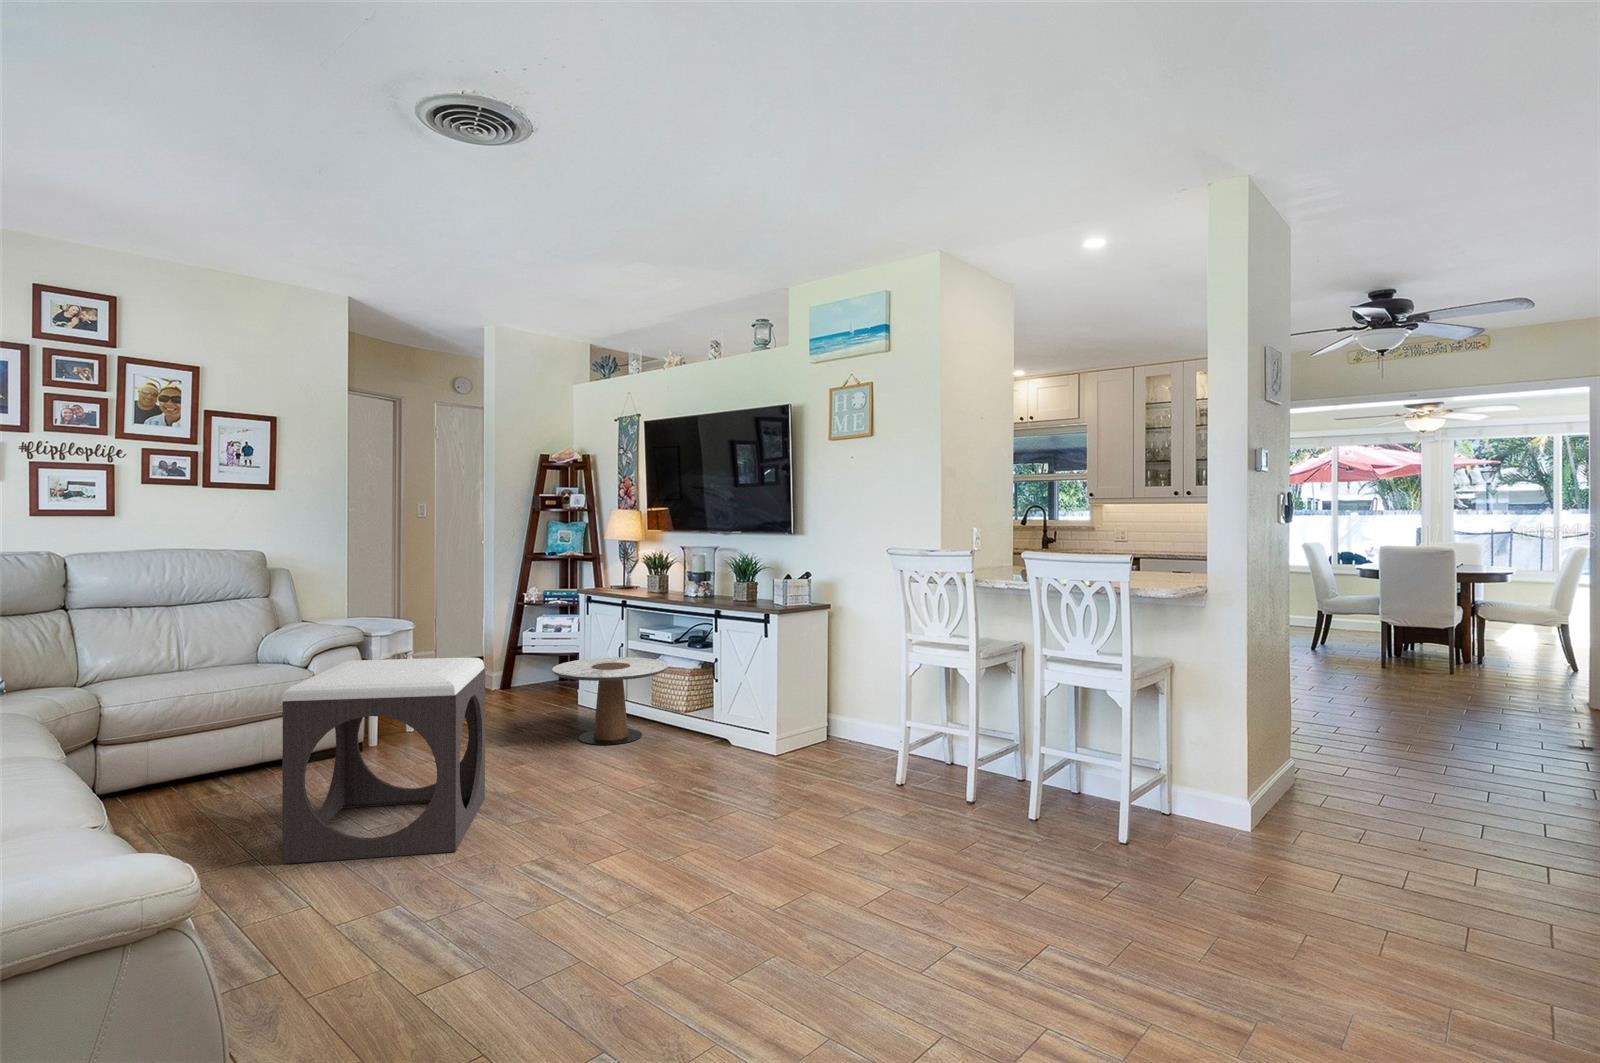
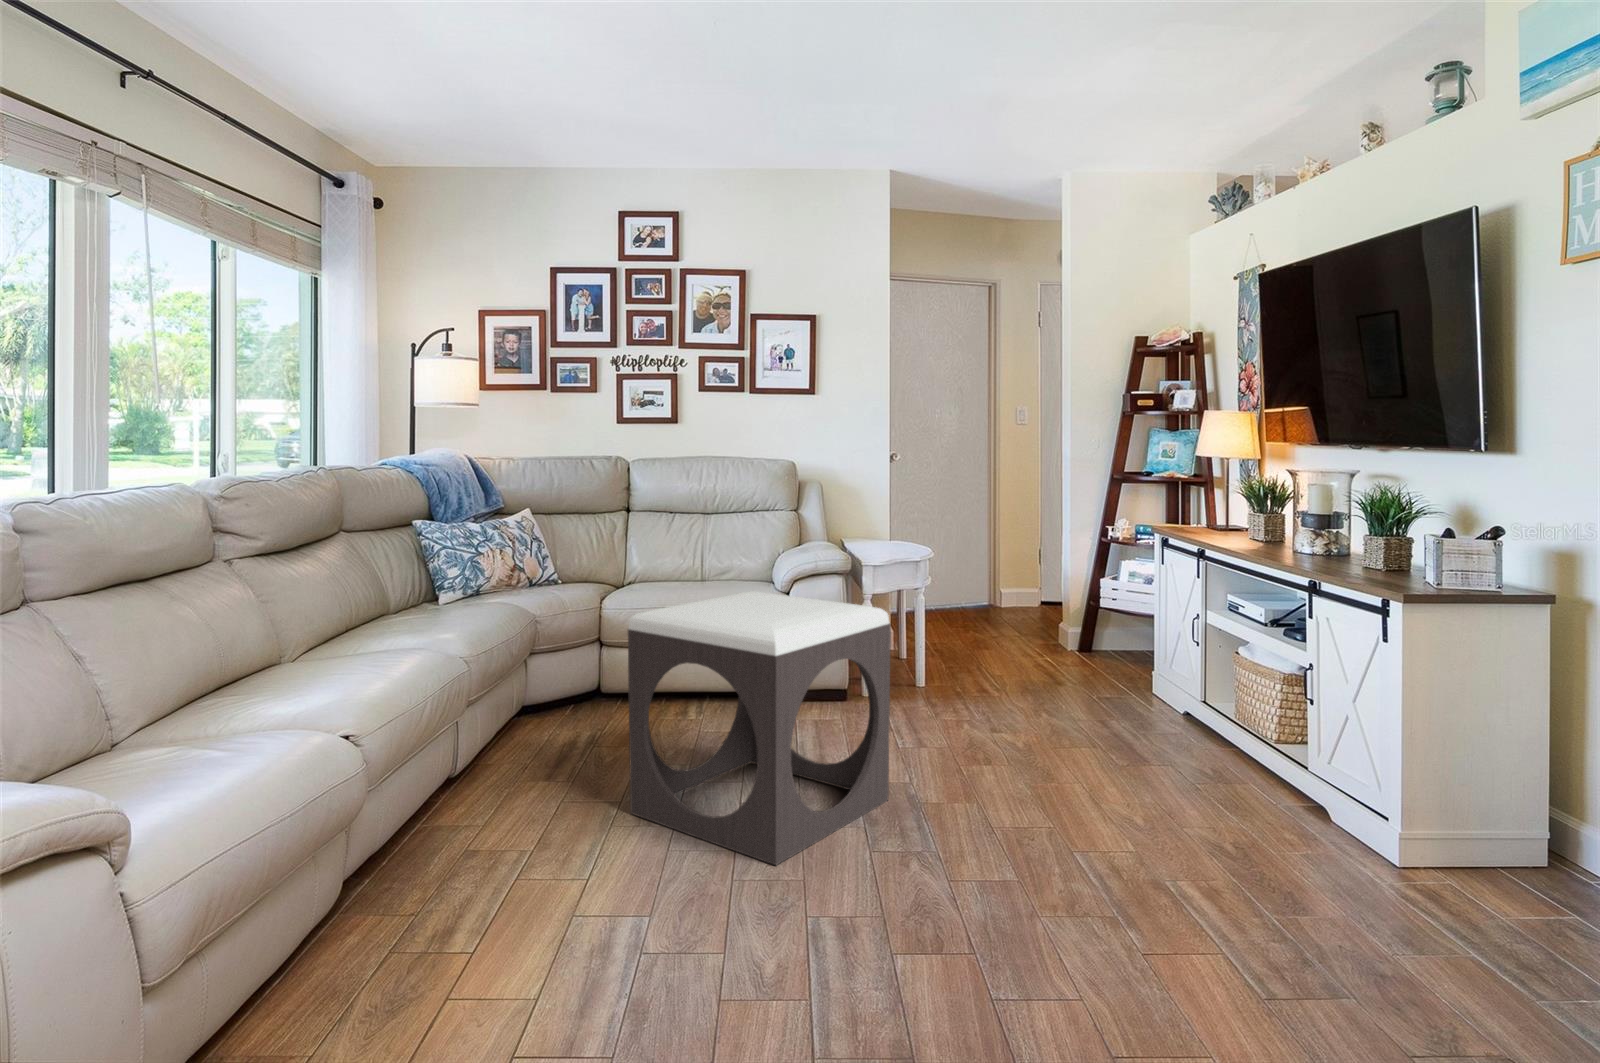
side table: present [552,657,668,745] -> none [1054,630,1241,770]

